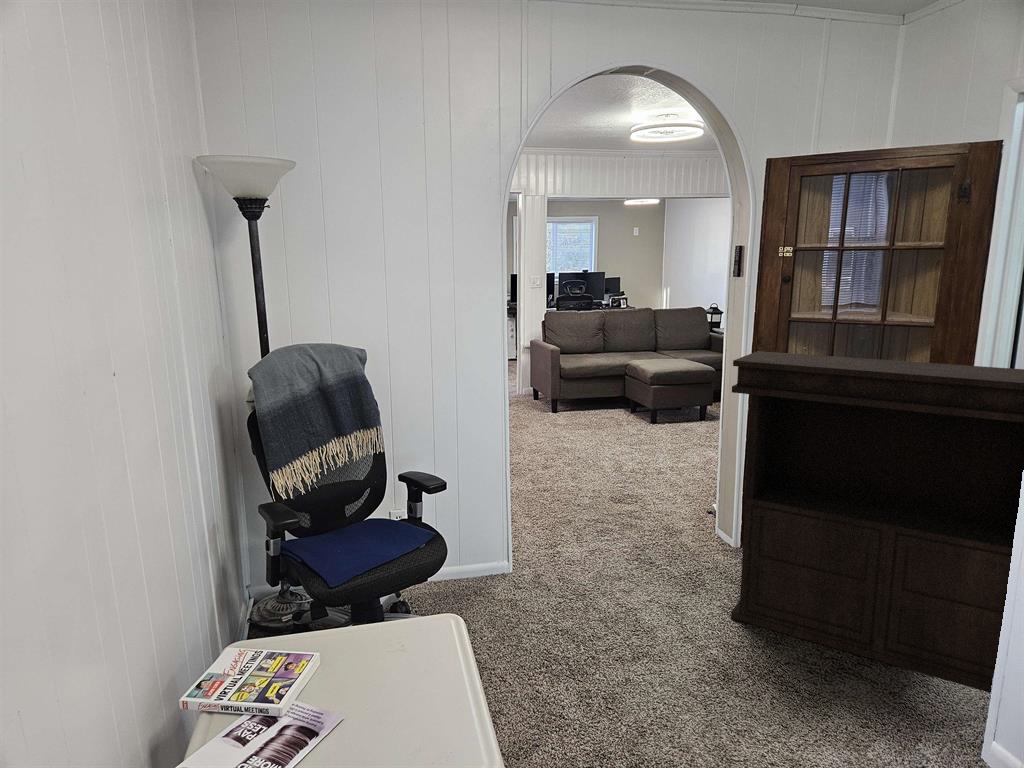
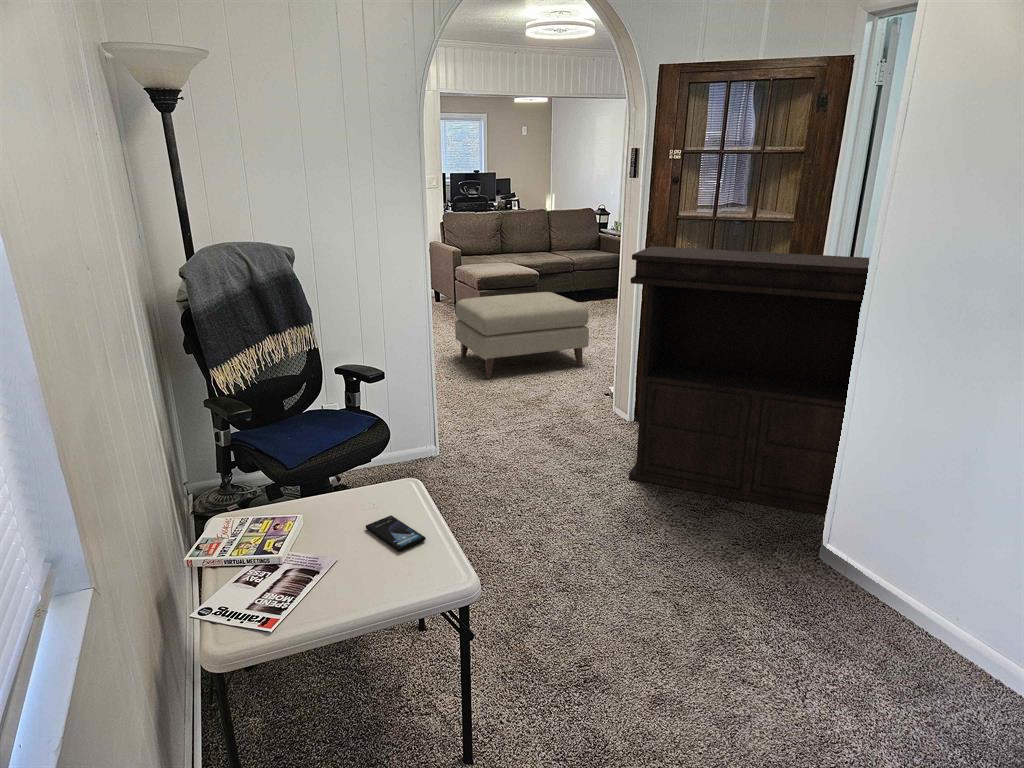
ottoman: none [549,396,693,486] -> present [455,292,589,378]
smartphone: none [387,663,453,715] -> present [366,515,426,552]

